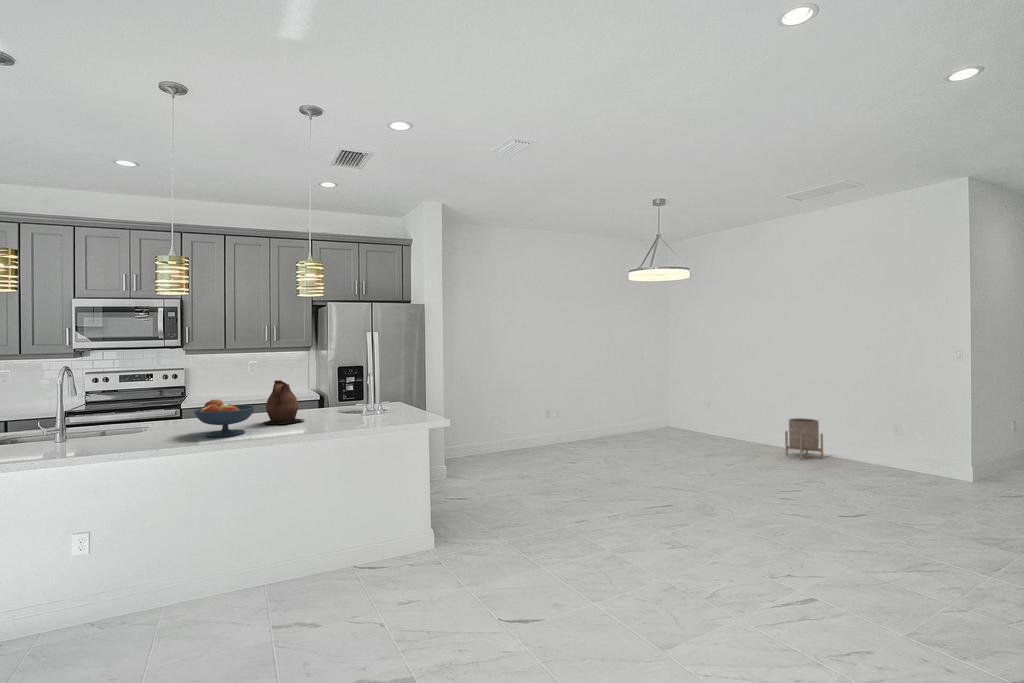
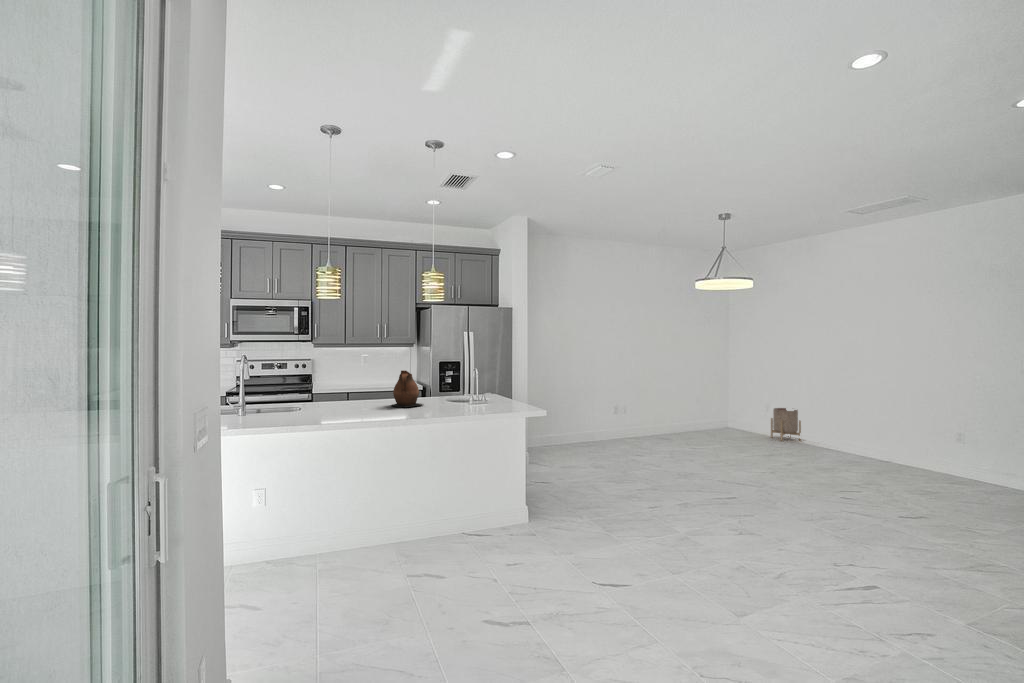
fruit bowl: present [194,399,255,437] -> none [342,385,388,415]
planter: present [785,418,823,460] -> present [771,408,801,441]

